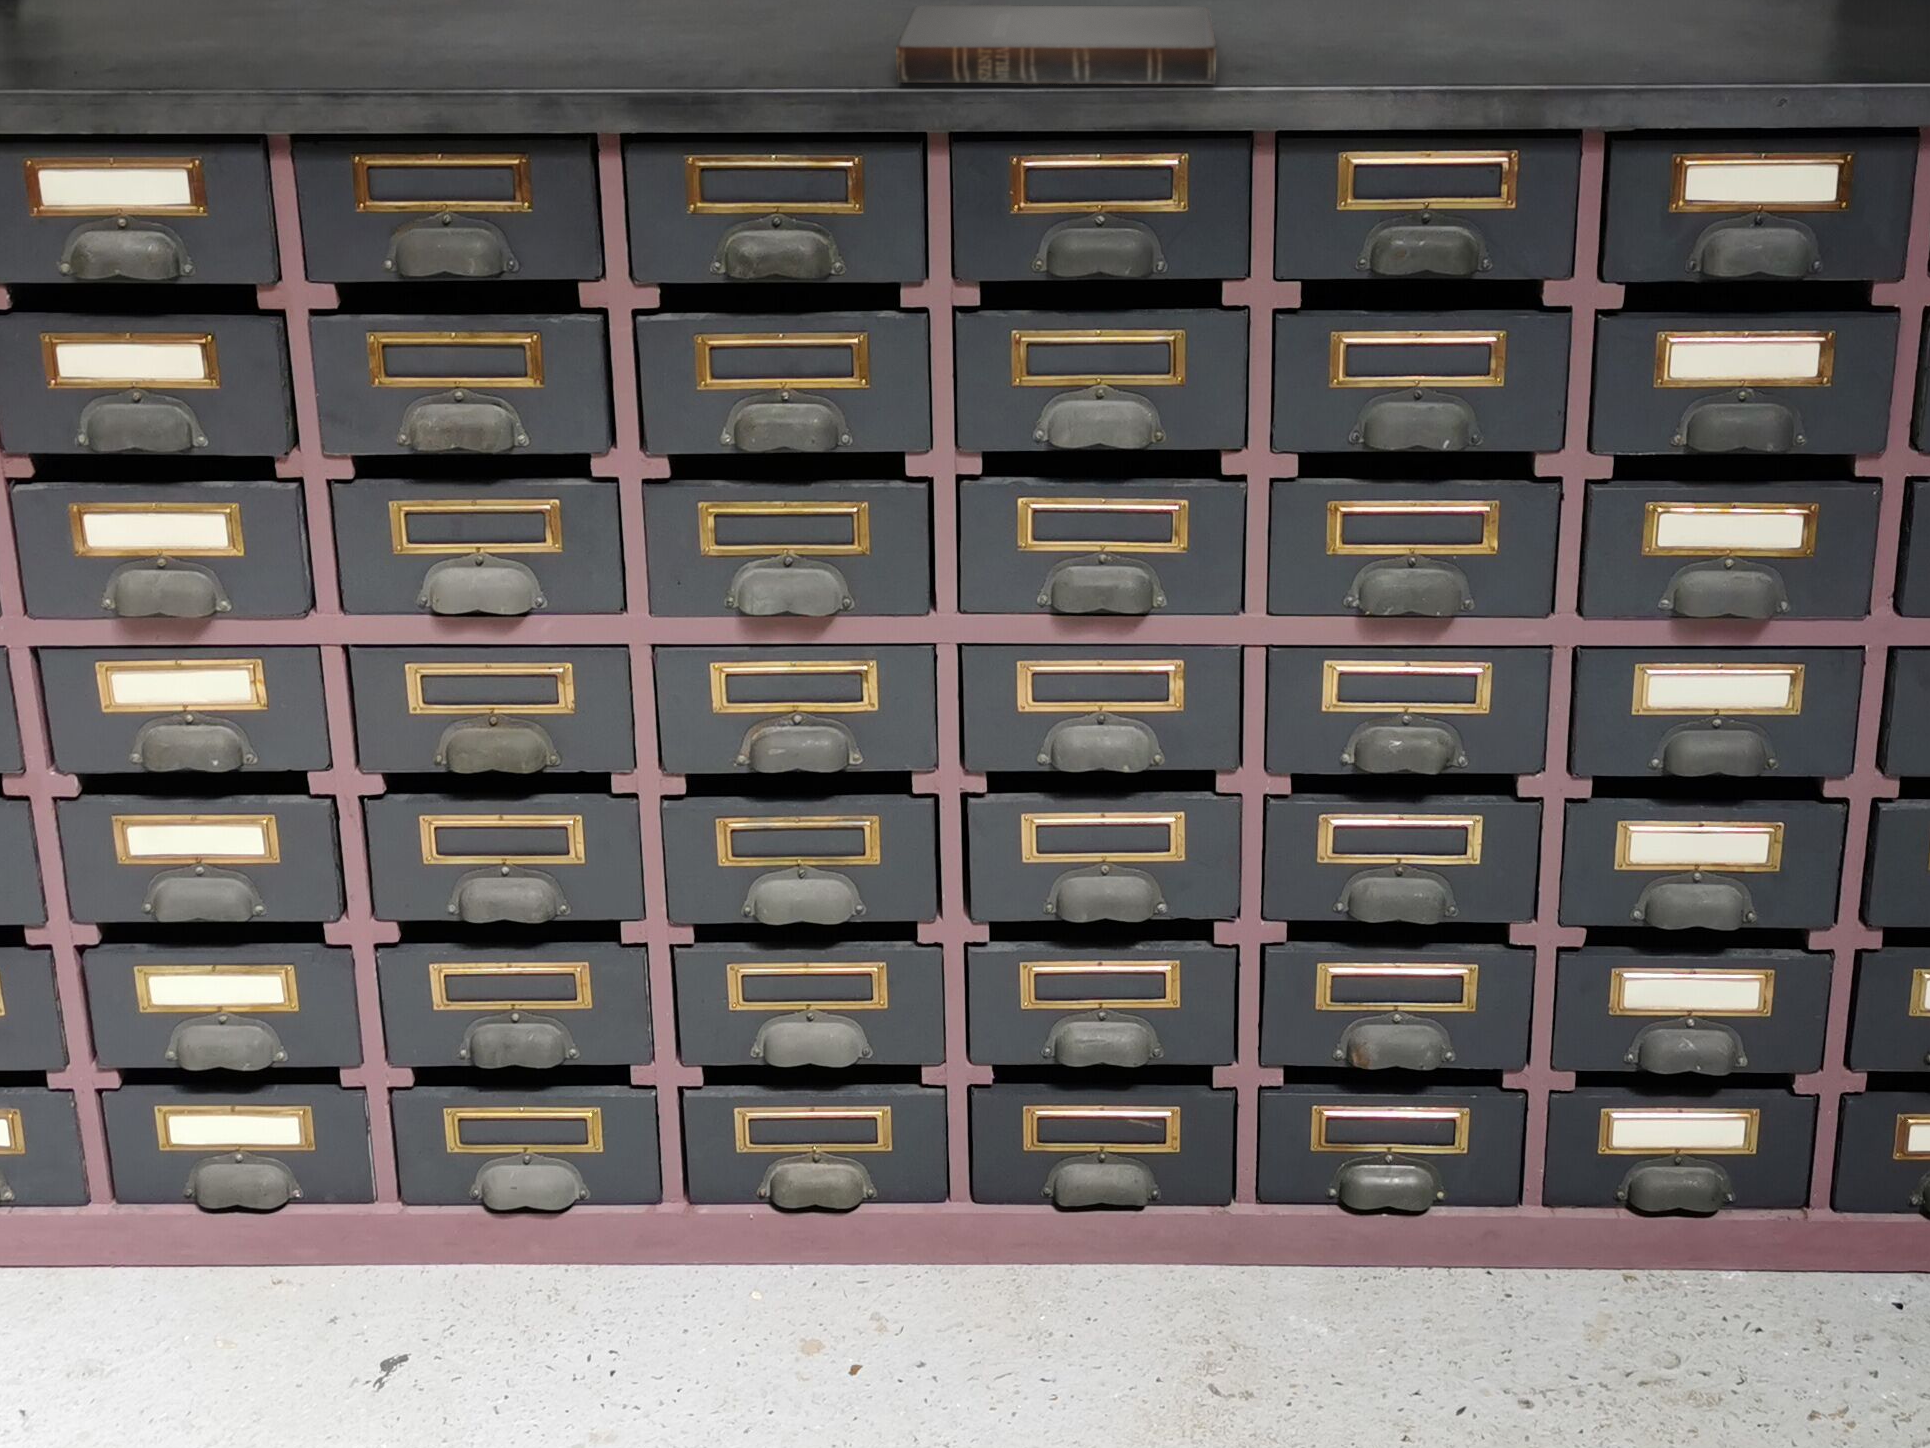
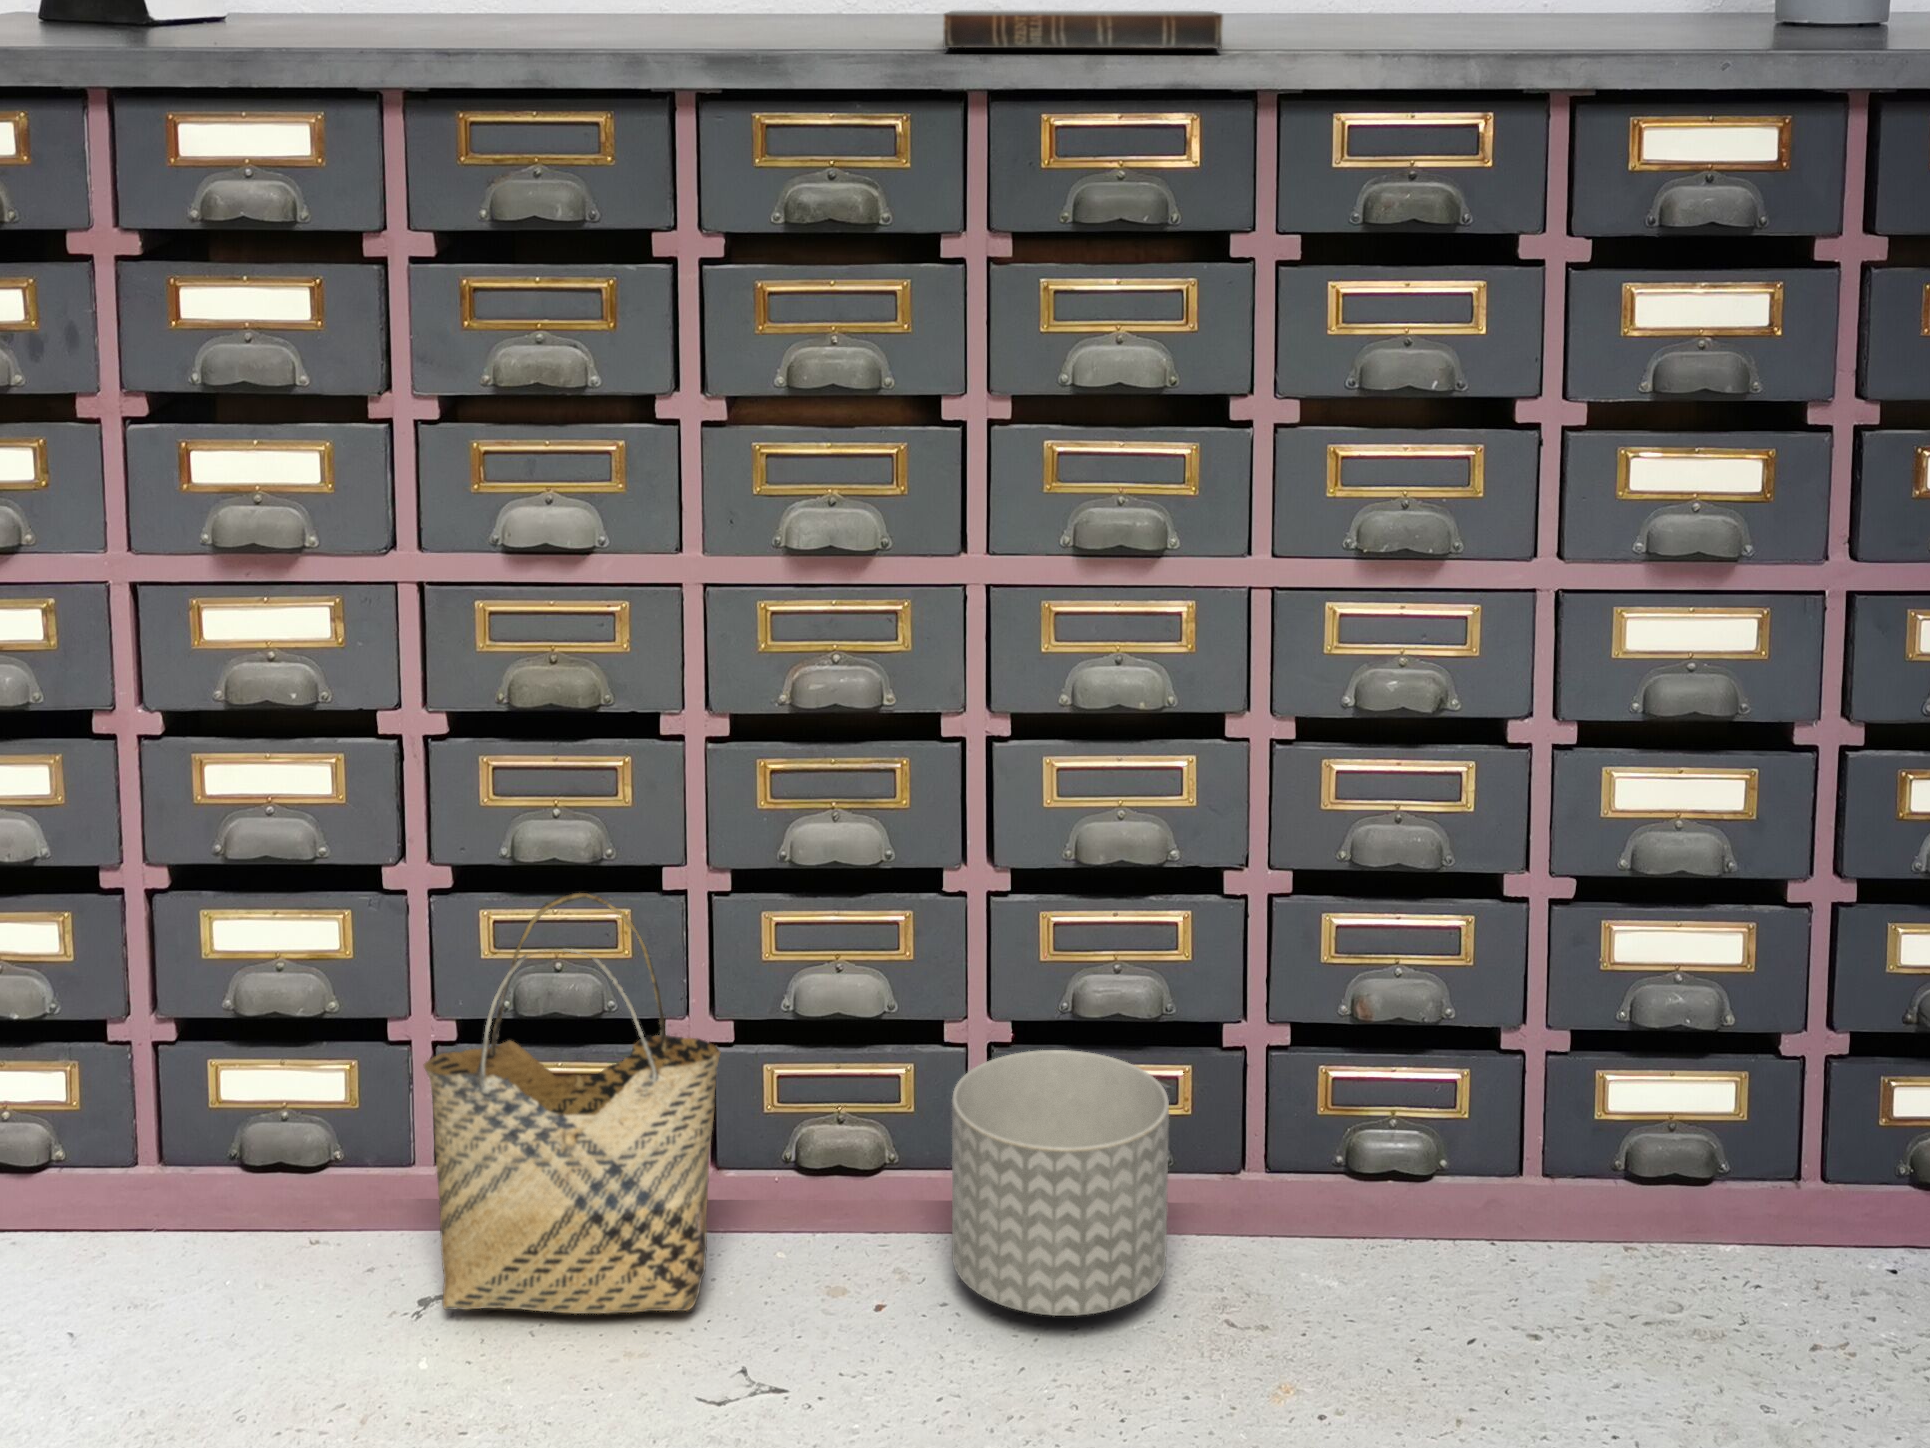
woven basket: none [371,963,683,1389] -> present [424,893,721,1314]
planter: none [925,1099,1150,1396] -> present [952,1050,1169,1316]

